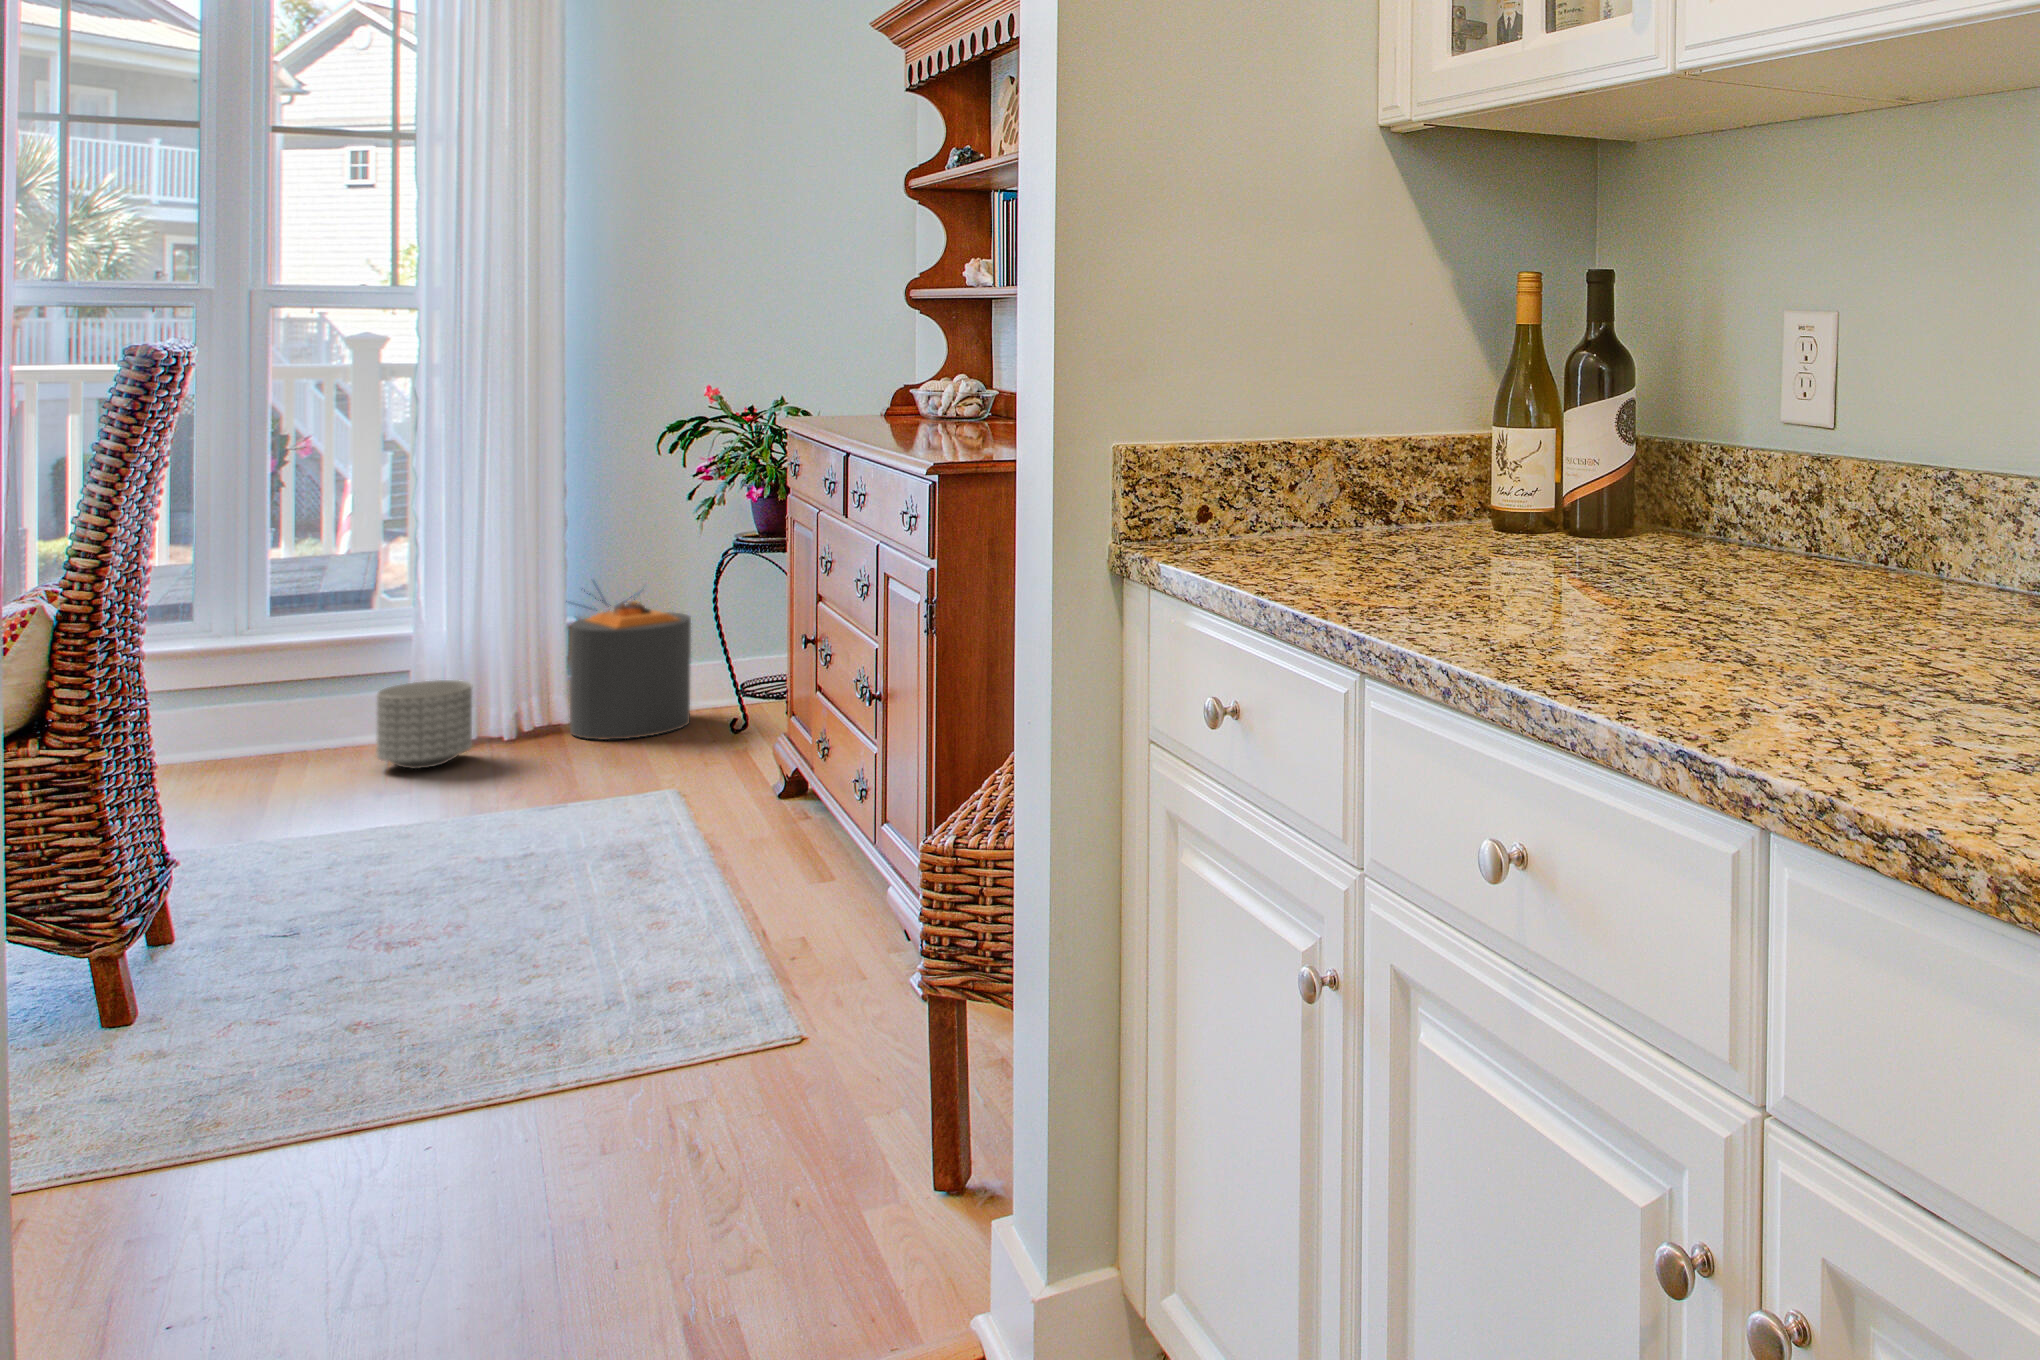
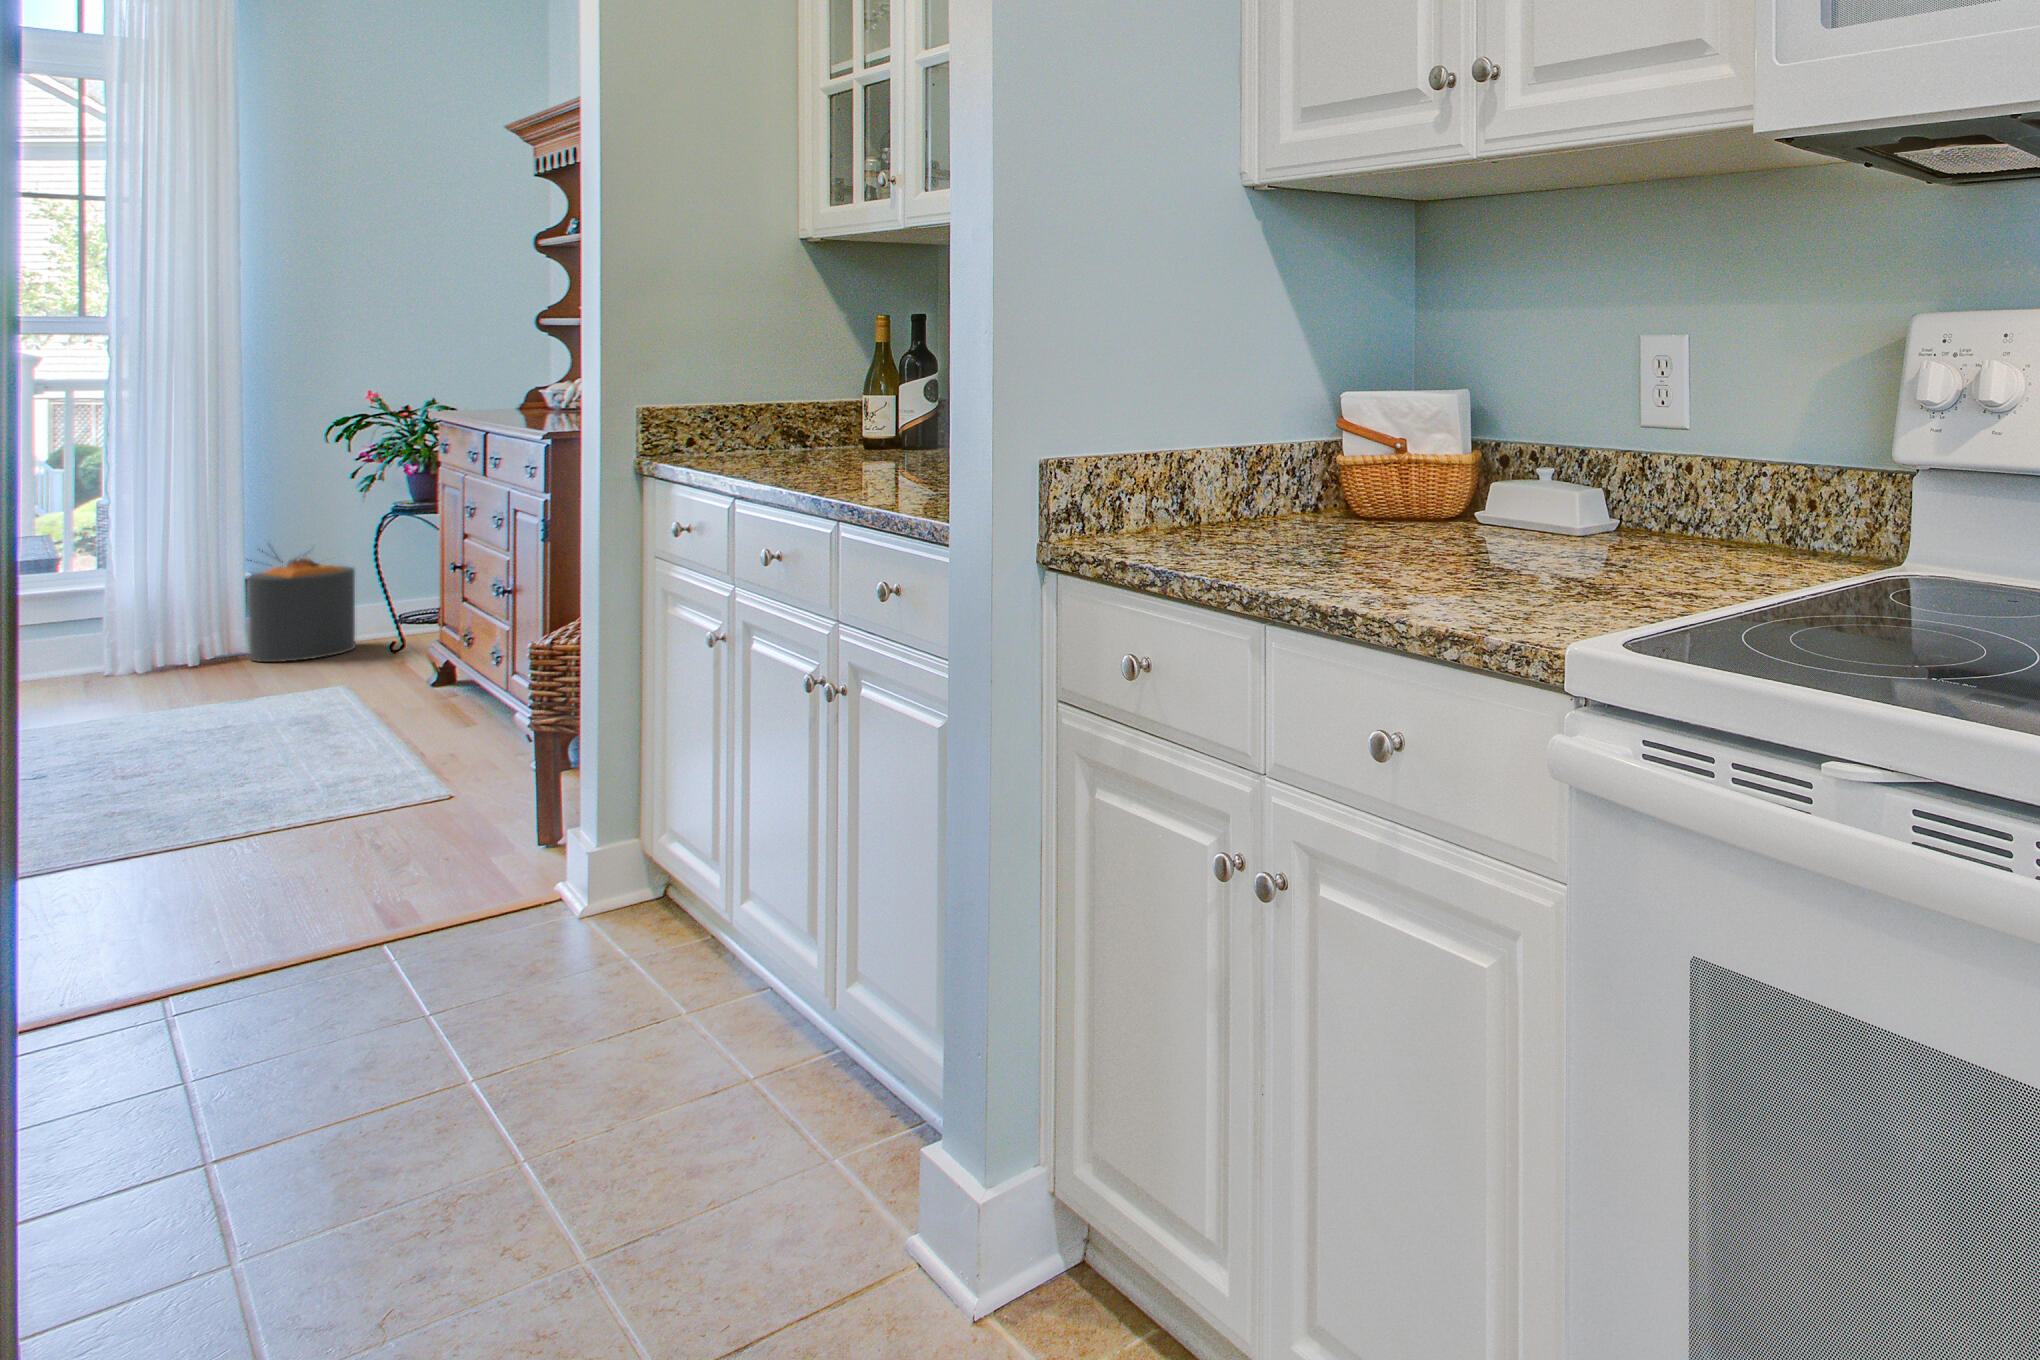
planter: present [376,680,472,769] -> none [80,621,165,688]

